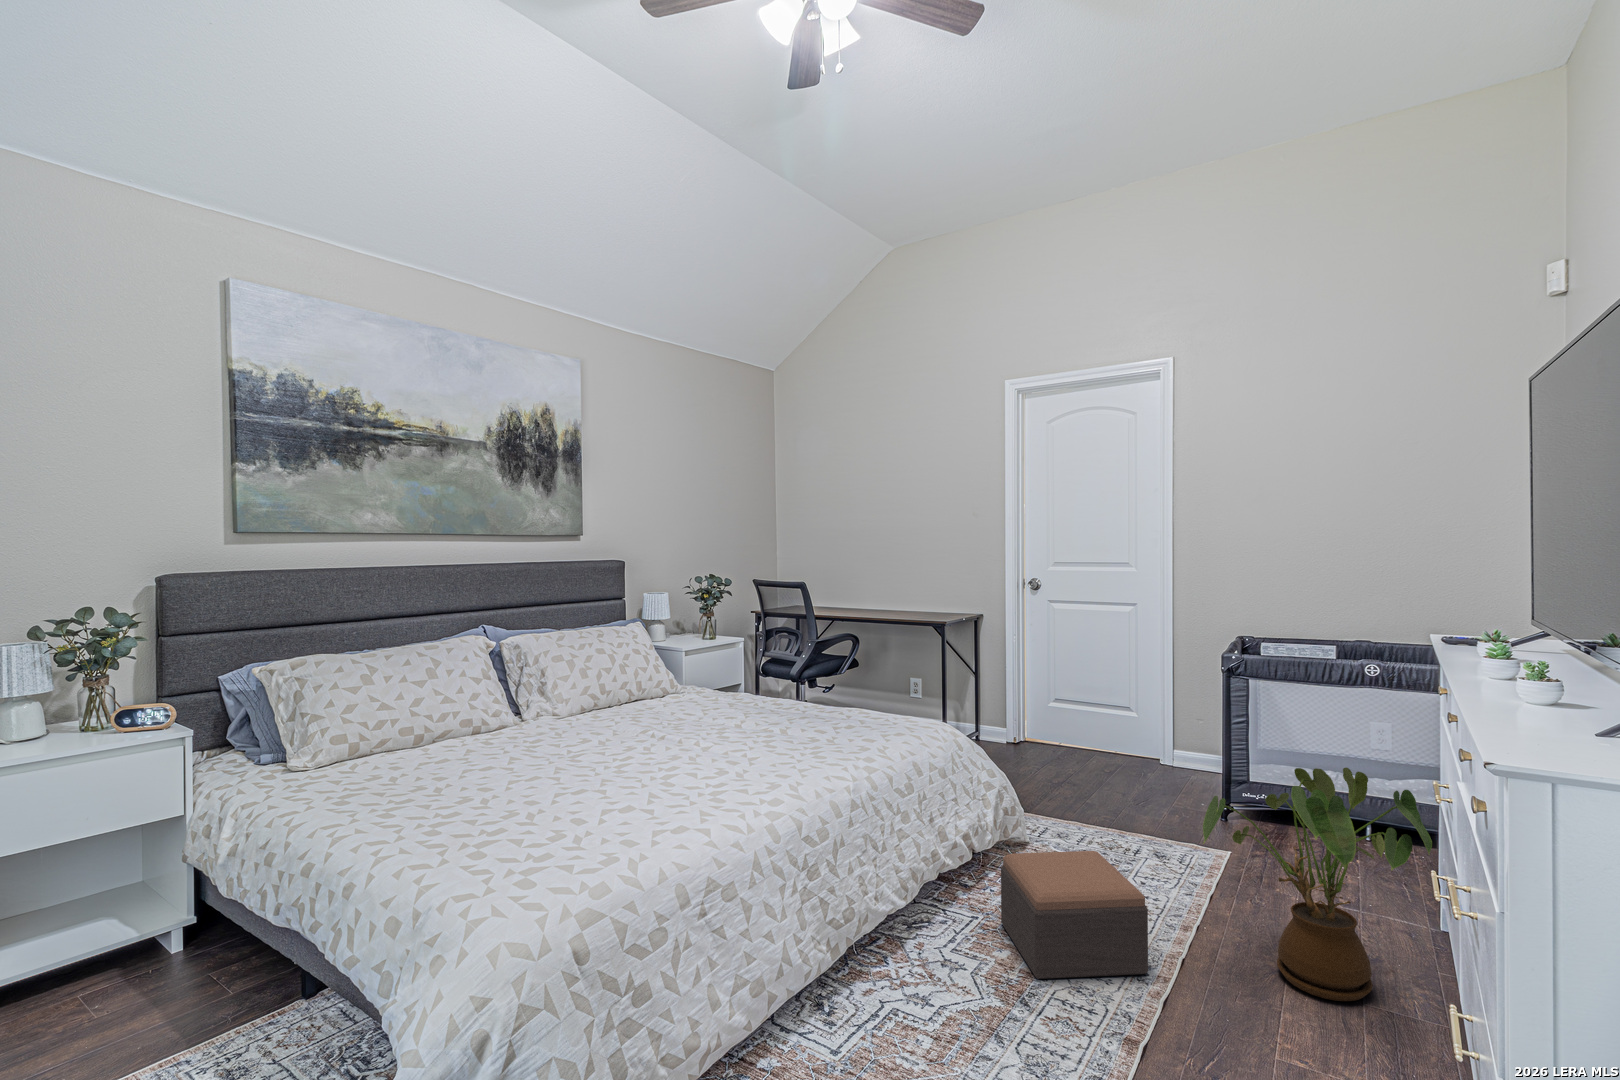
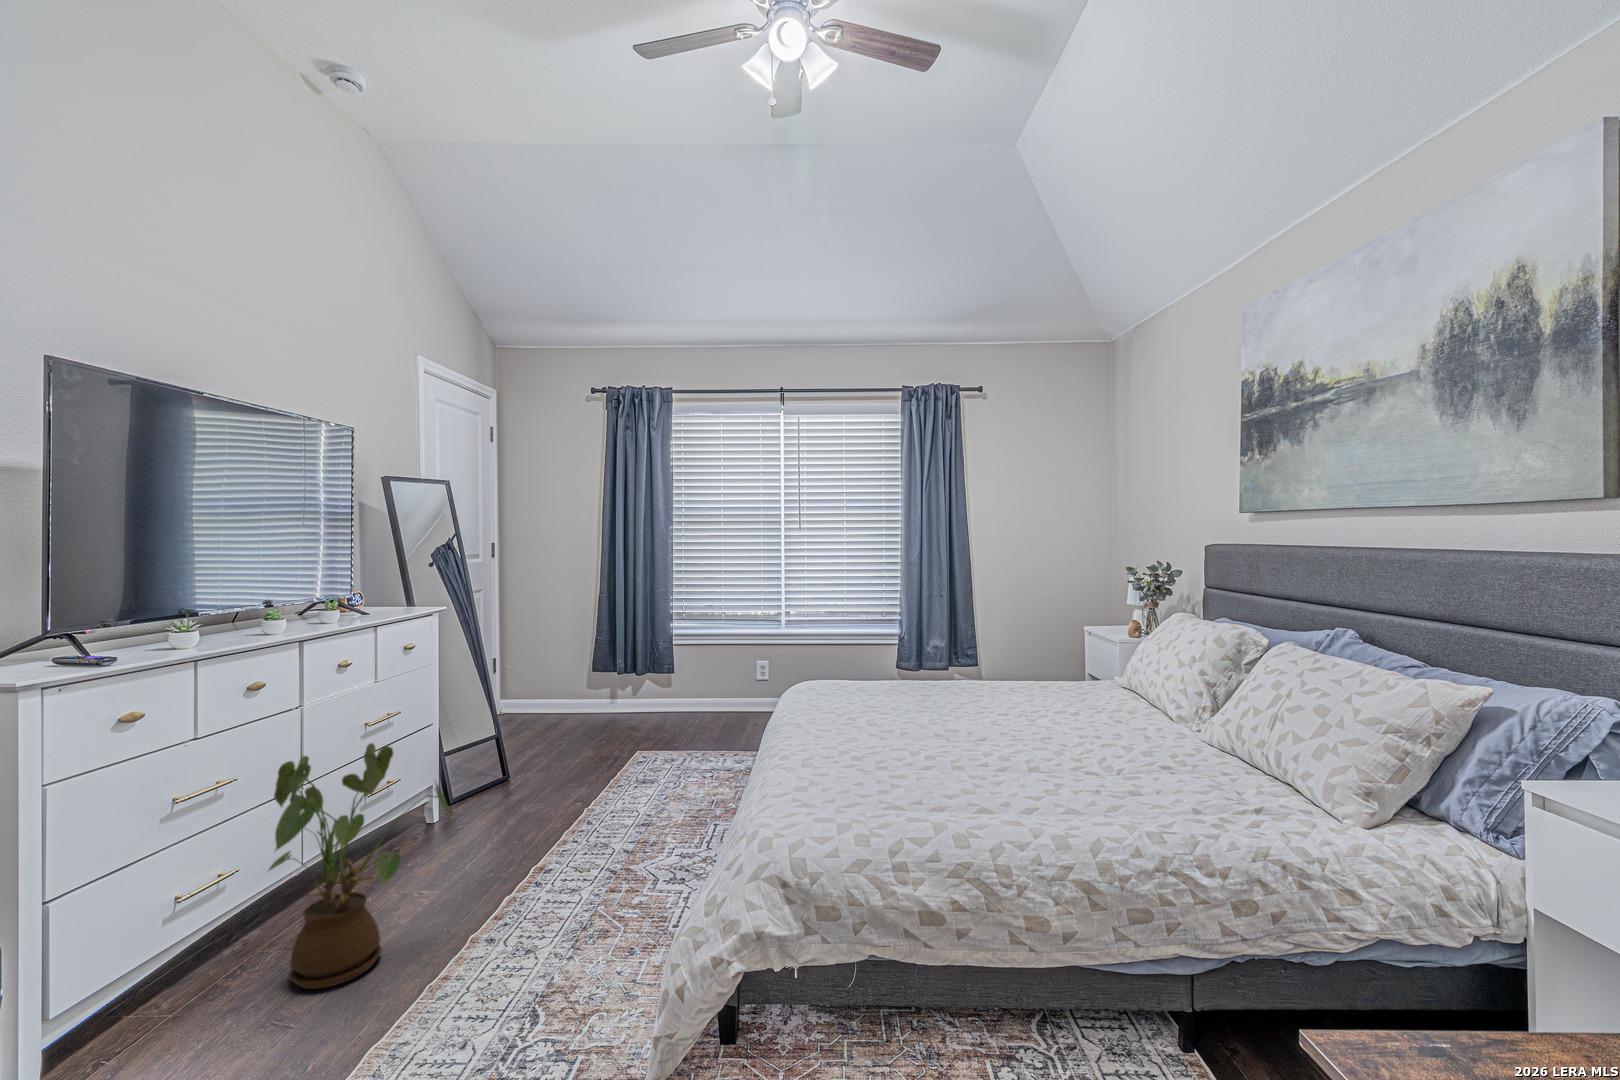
footstool: present [1001,851,1148,979] -> none [510,828,648,964]

